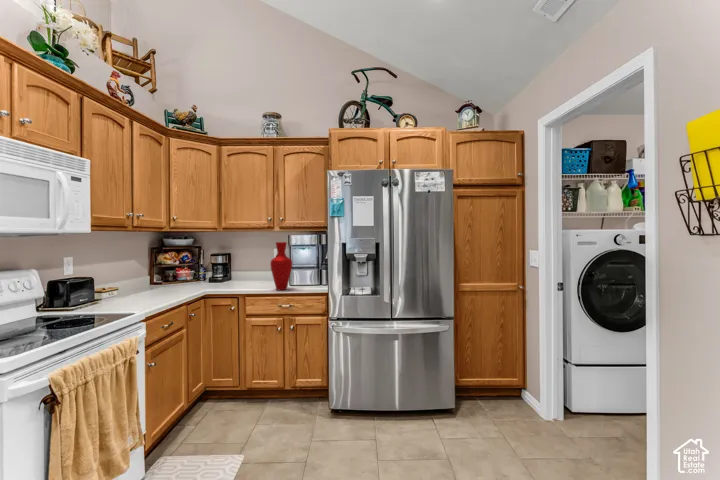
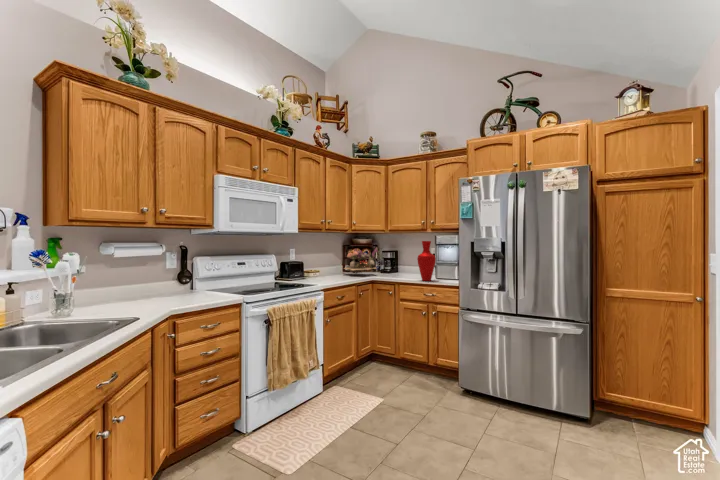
flower arrangement: none [158,250,211,288] -> present [345,248,378,273]

